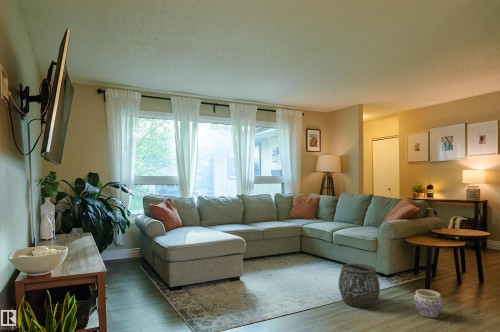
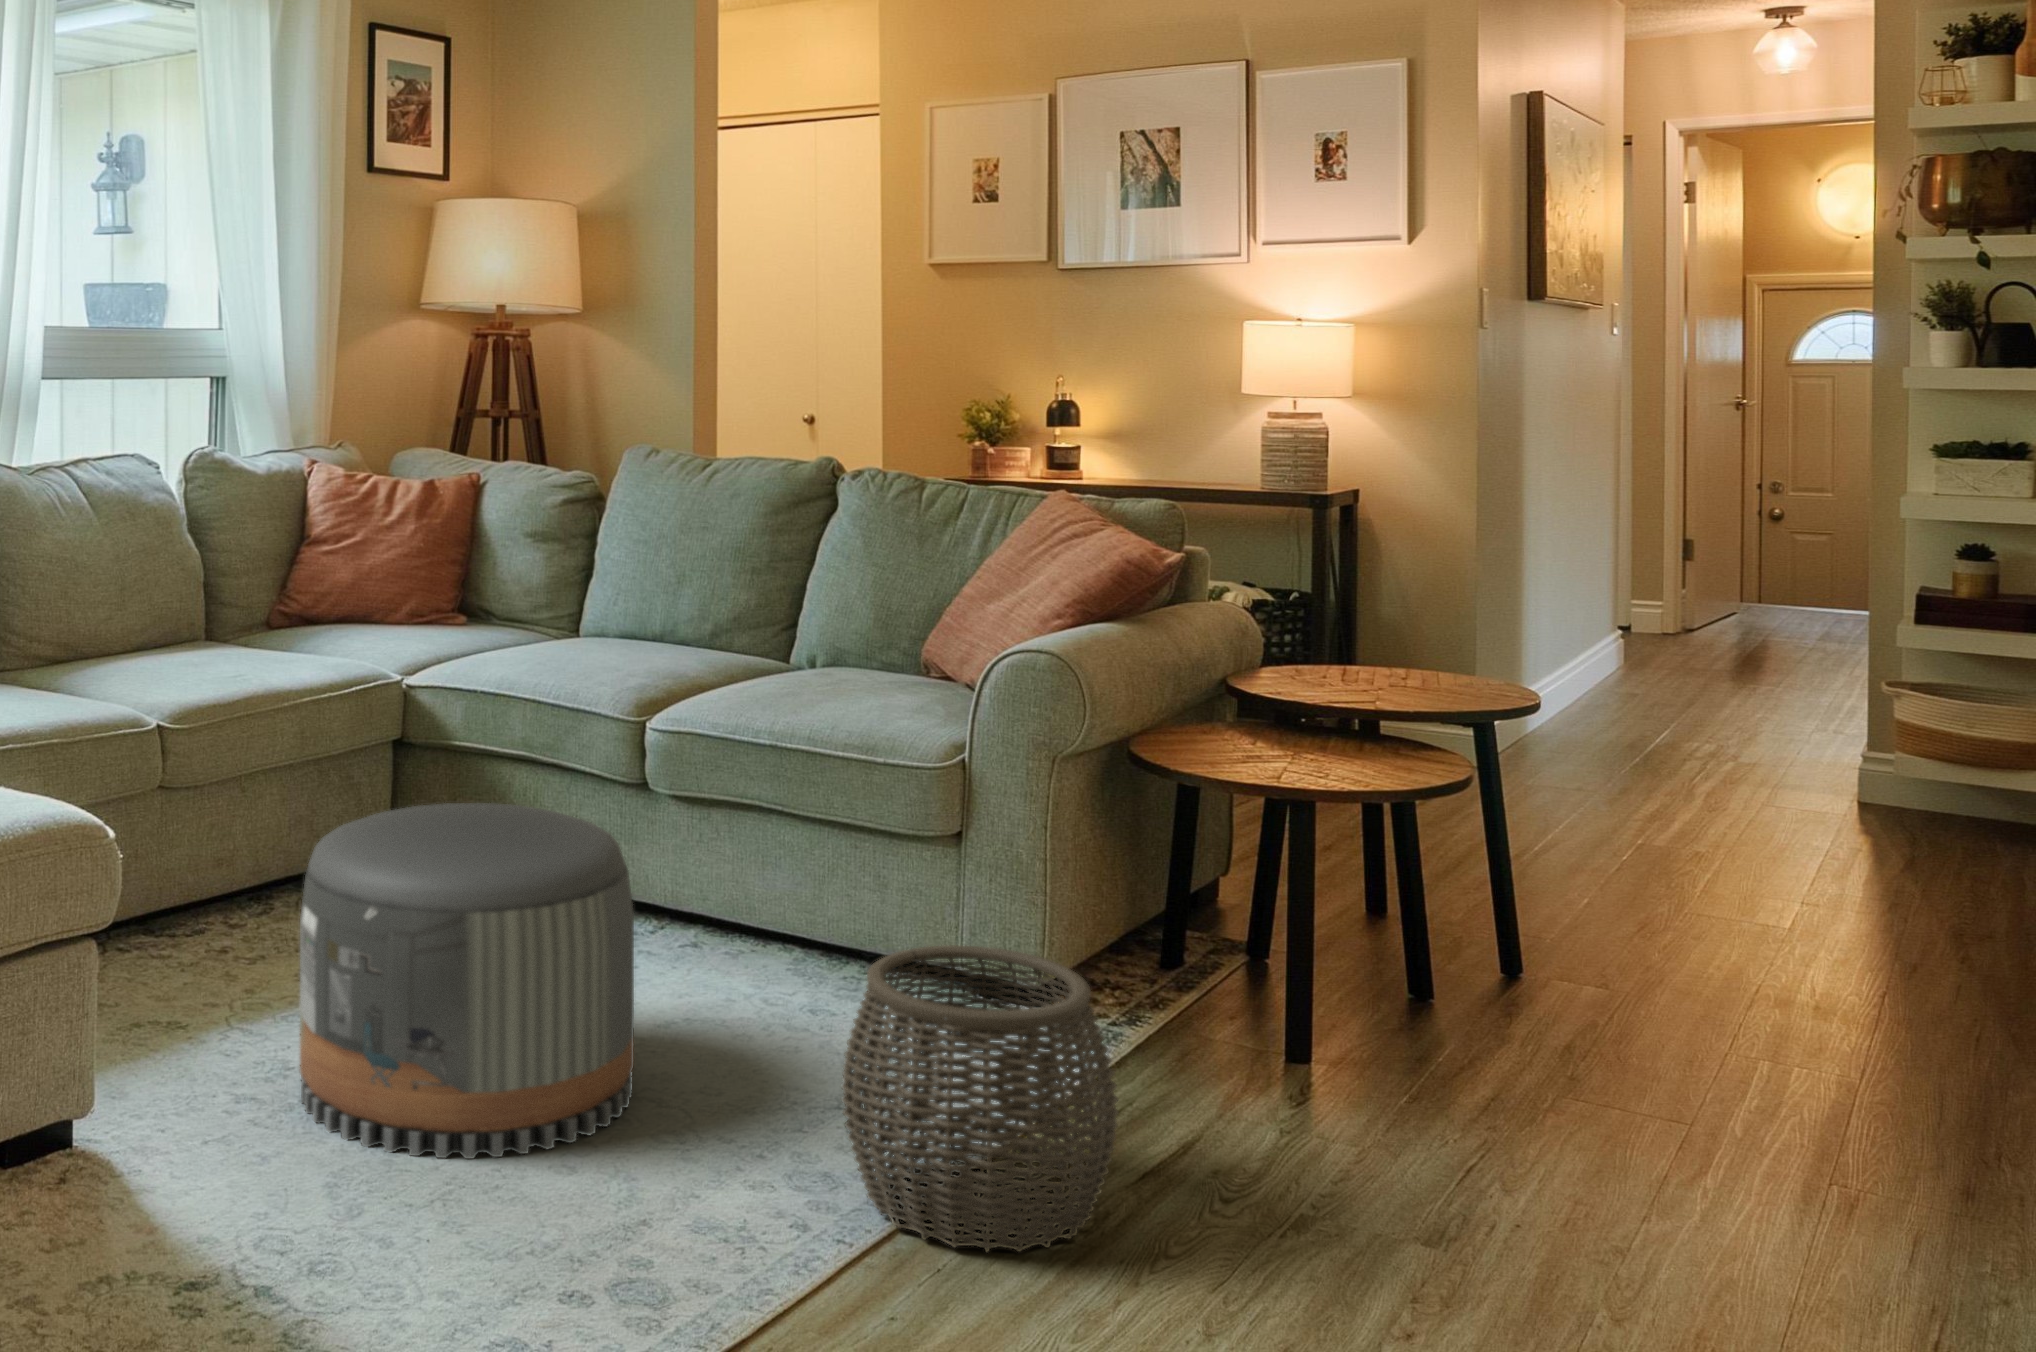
pouf: none [270,241,318,289] -> present [300,803,634,1159]
planter: present [414,289,443,318] -> none [1327,1083,1503,1266]

